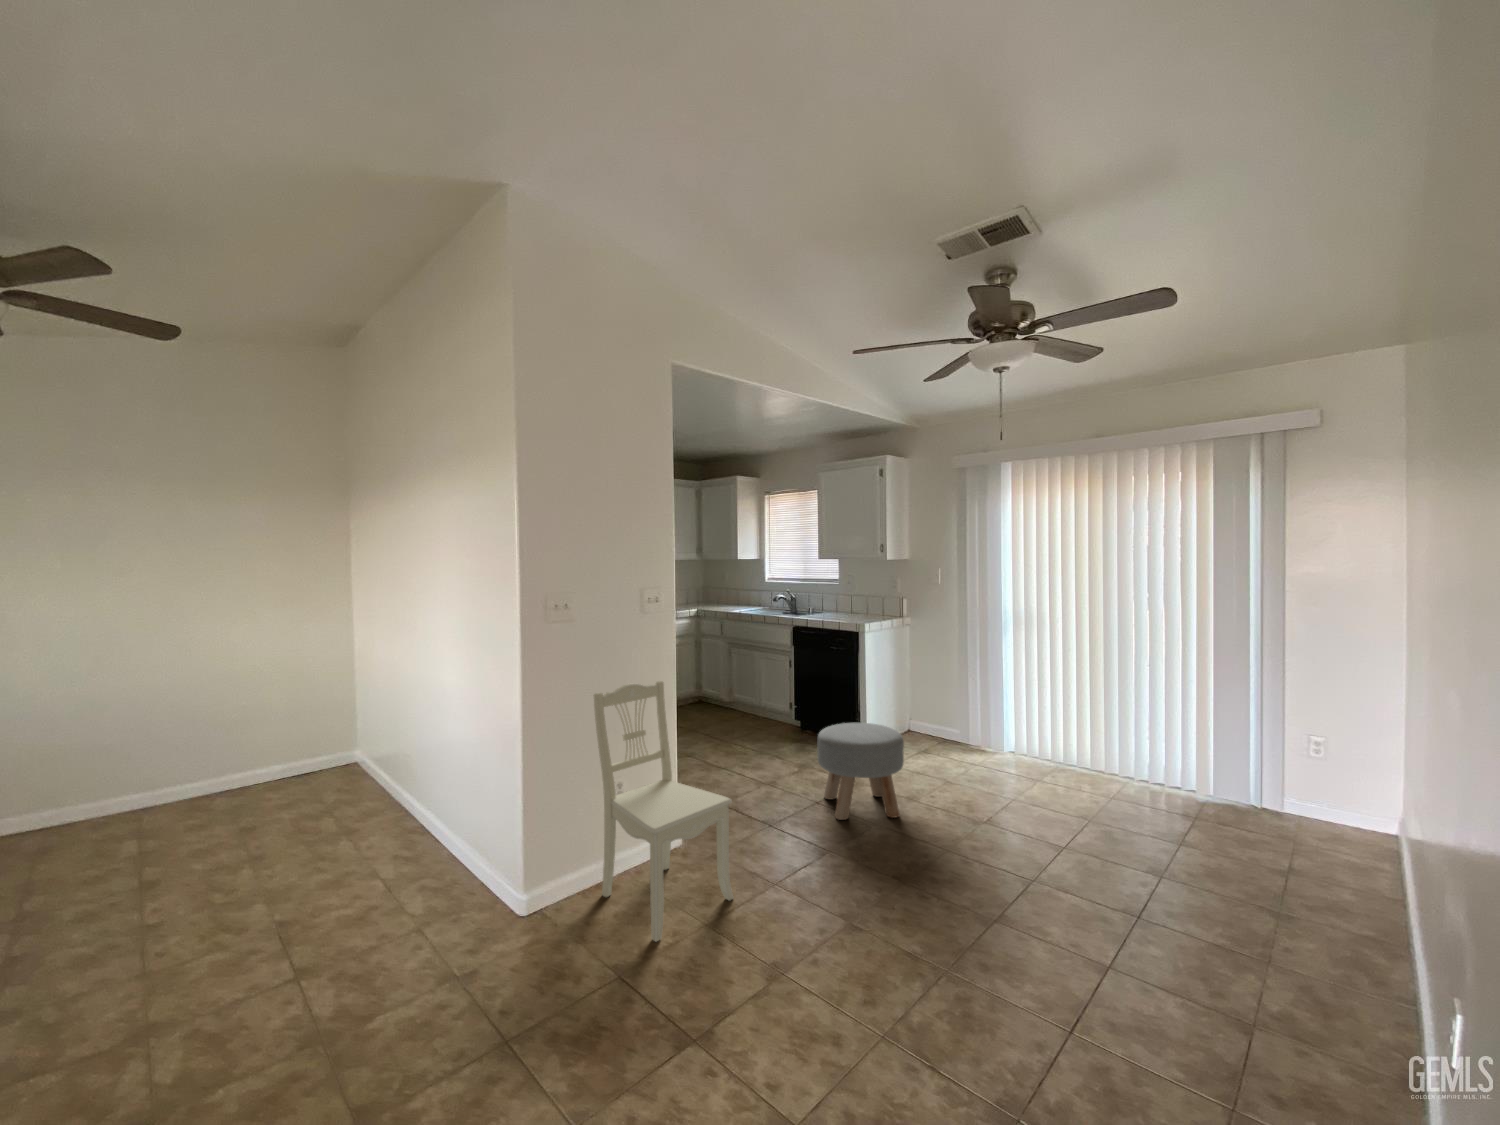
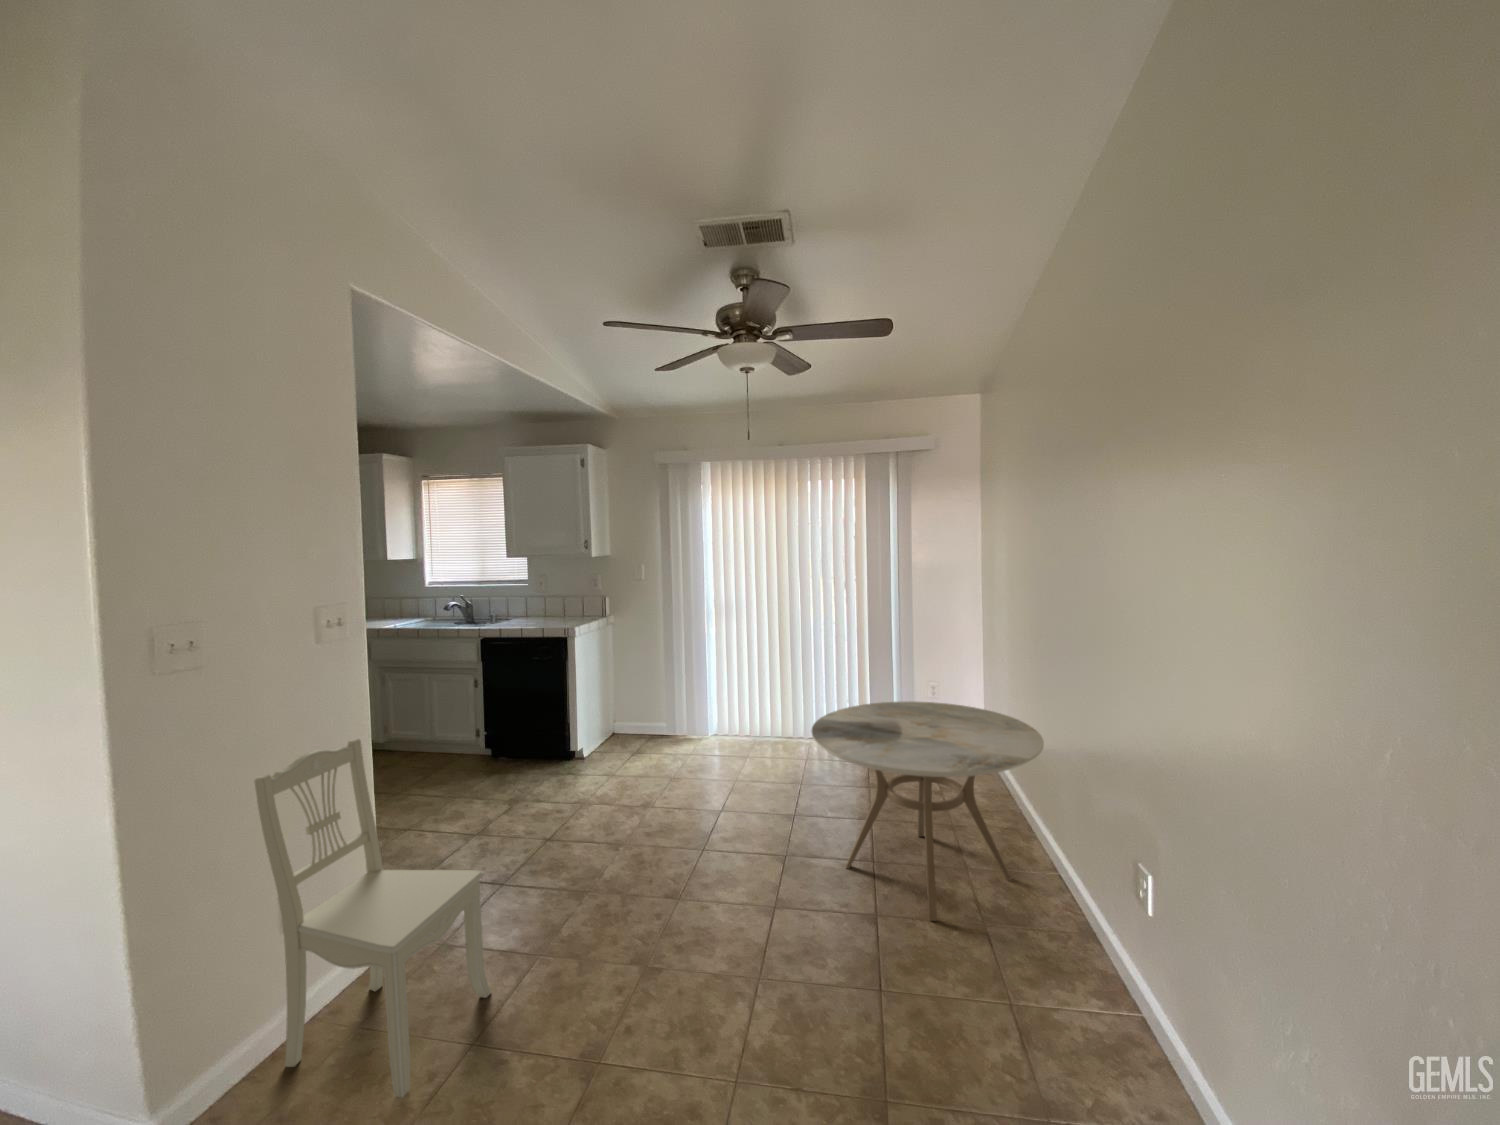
ottoman: present [817,723,904,820] -> none [545,737,642,853]
dining table: none [1061,735,1405,1001] -> present [812,701,1044,921]

